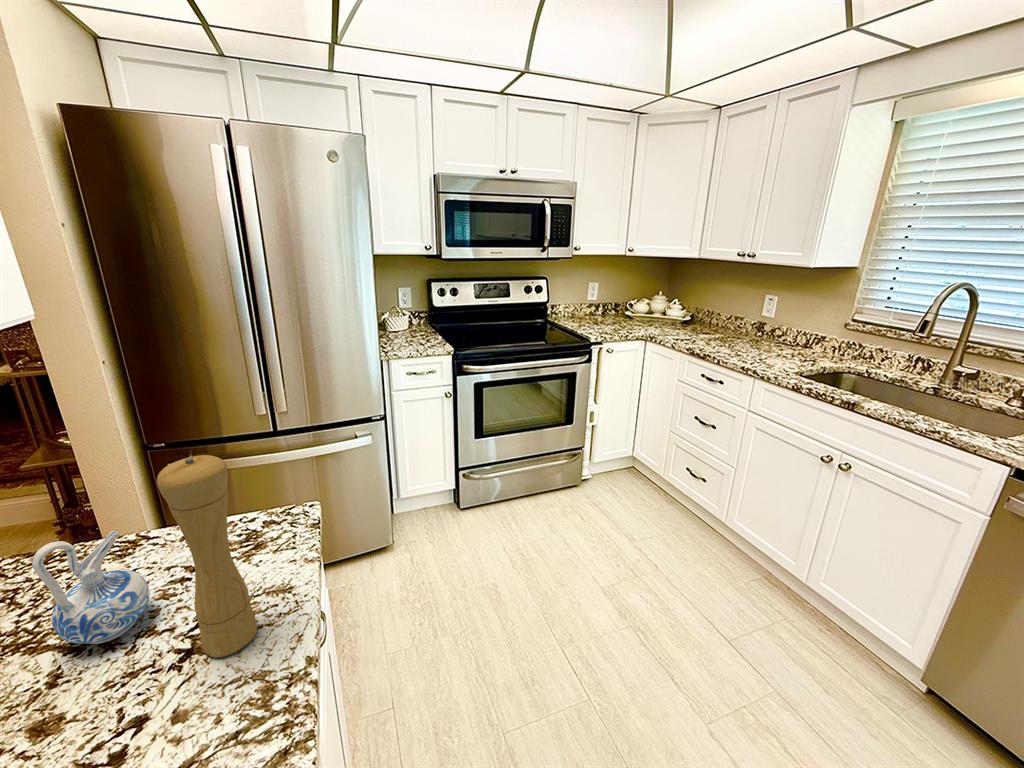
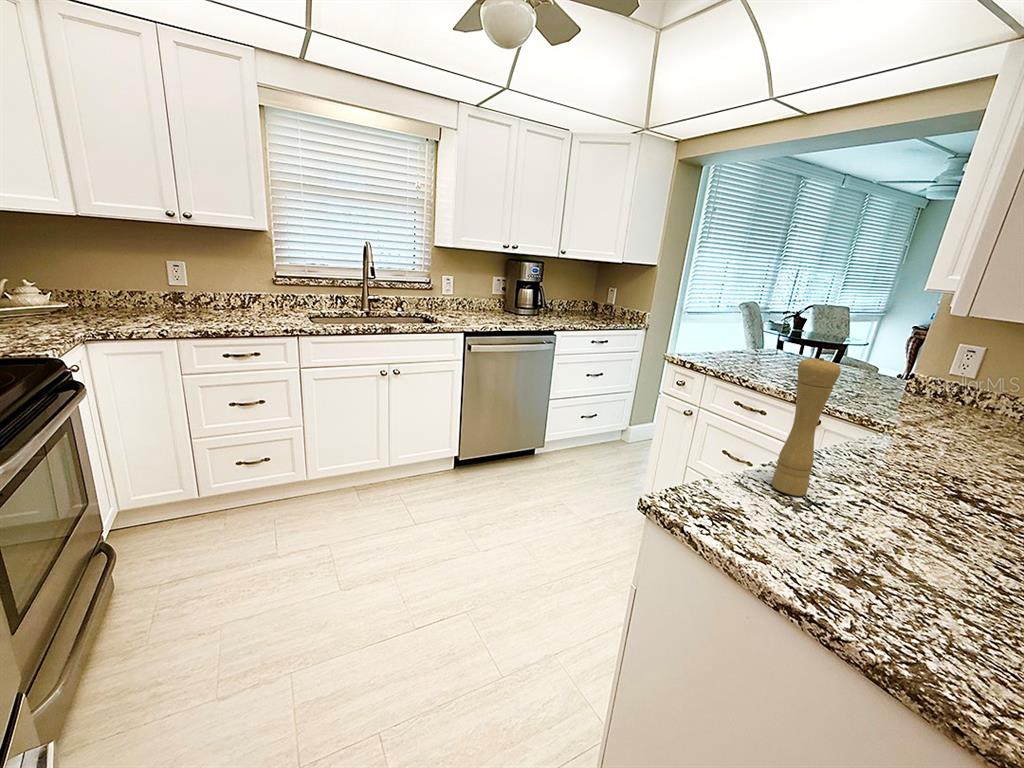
ceramic pitcher: present [32,530,150,644] -> none [828,454,916,553]

